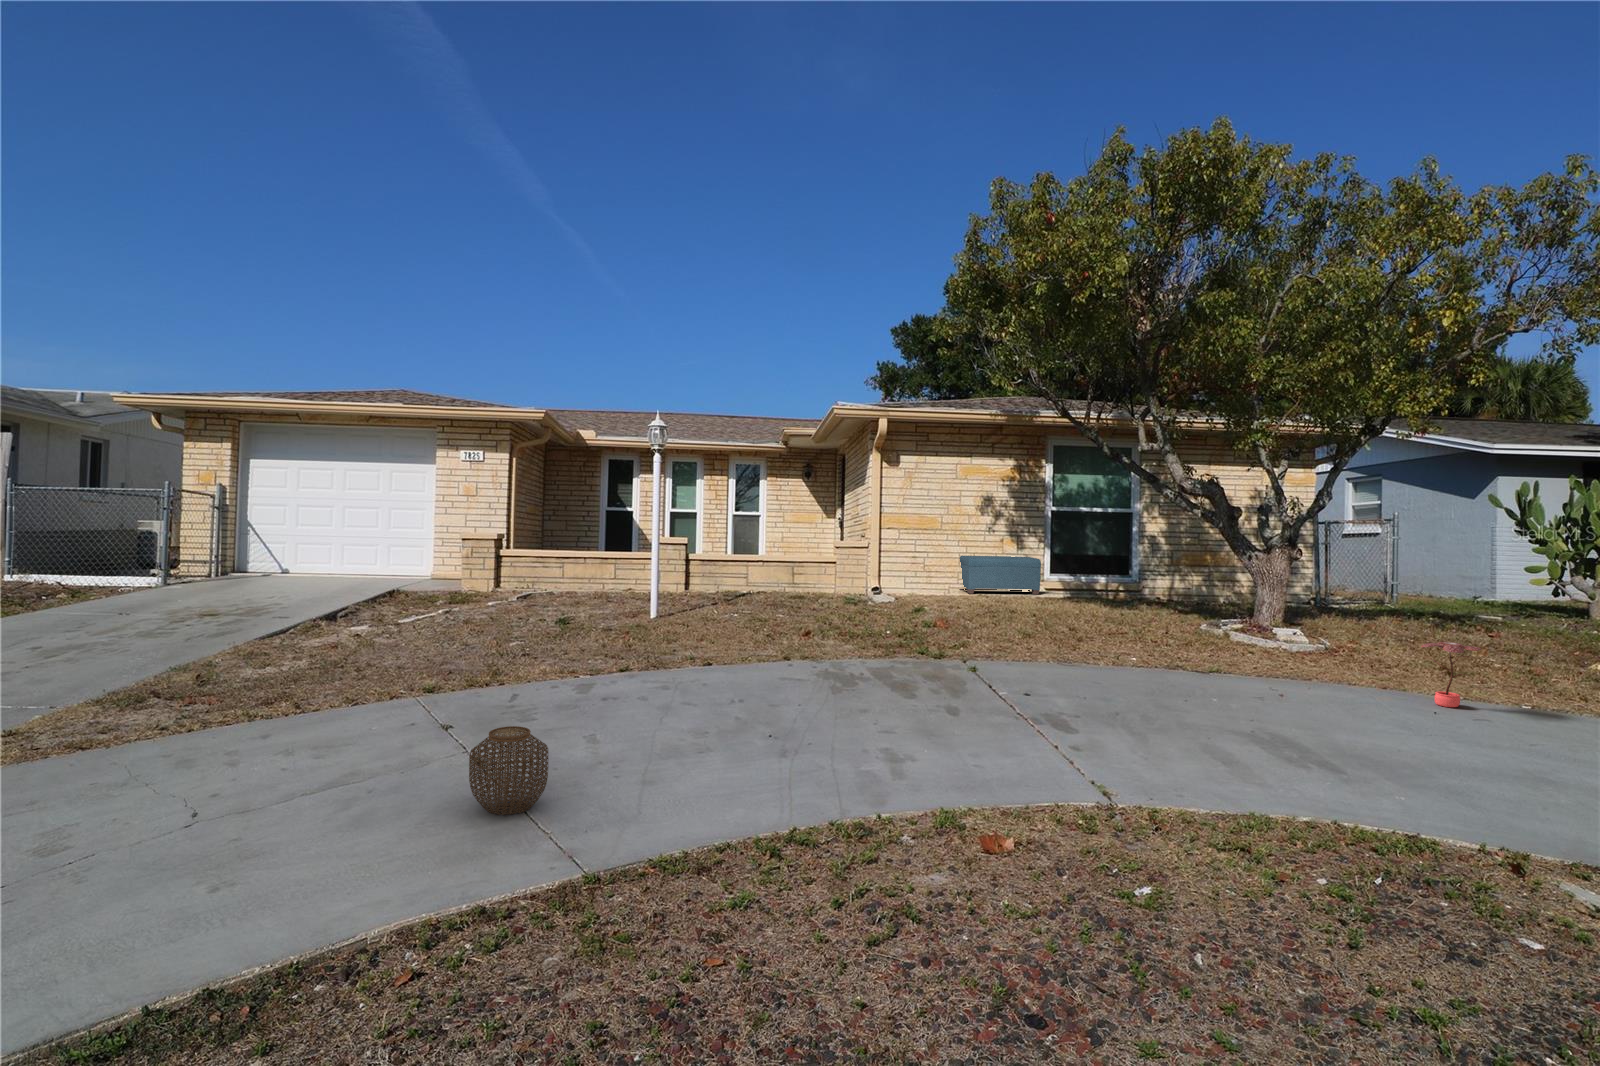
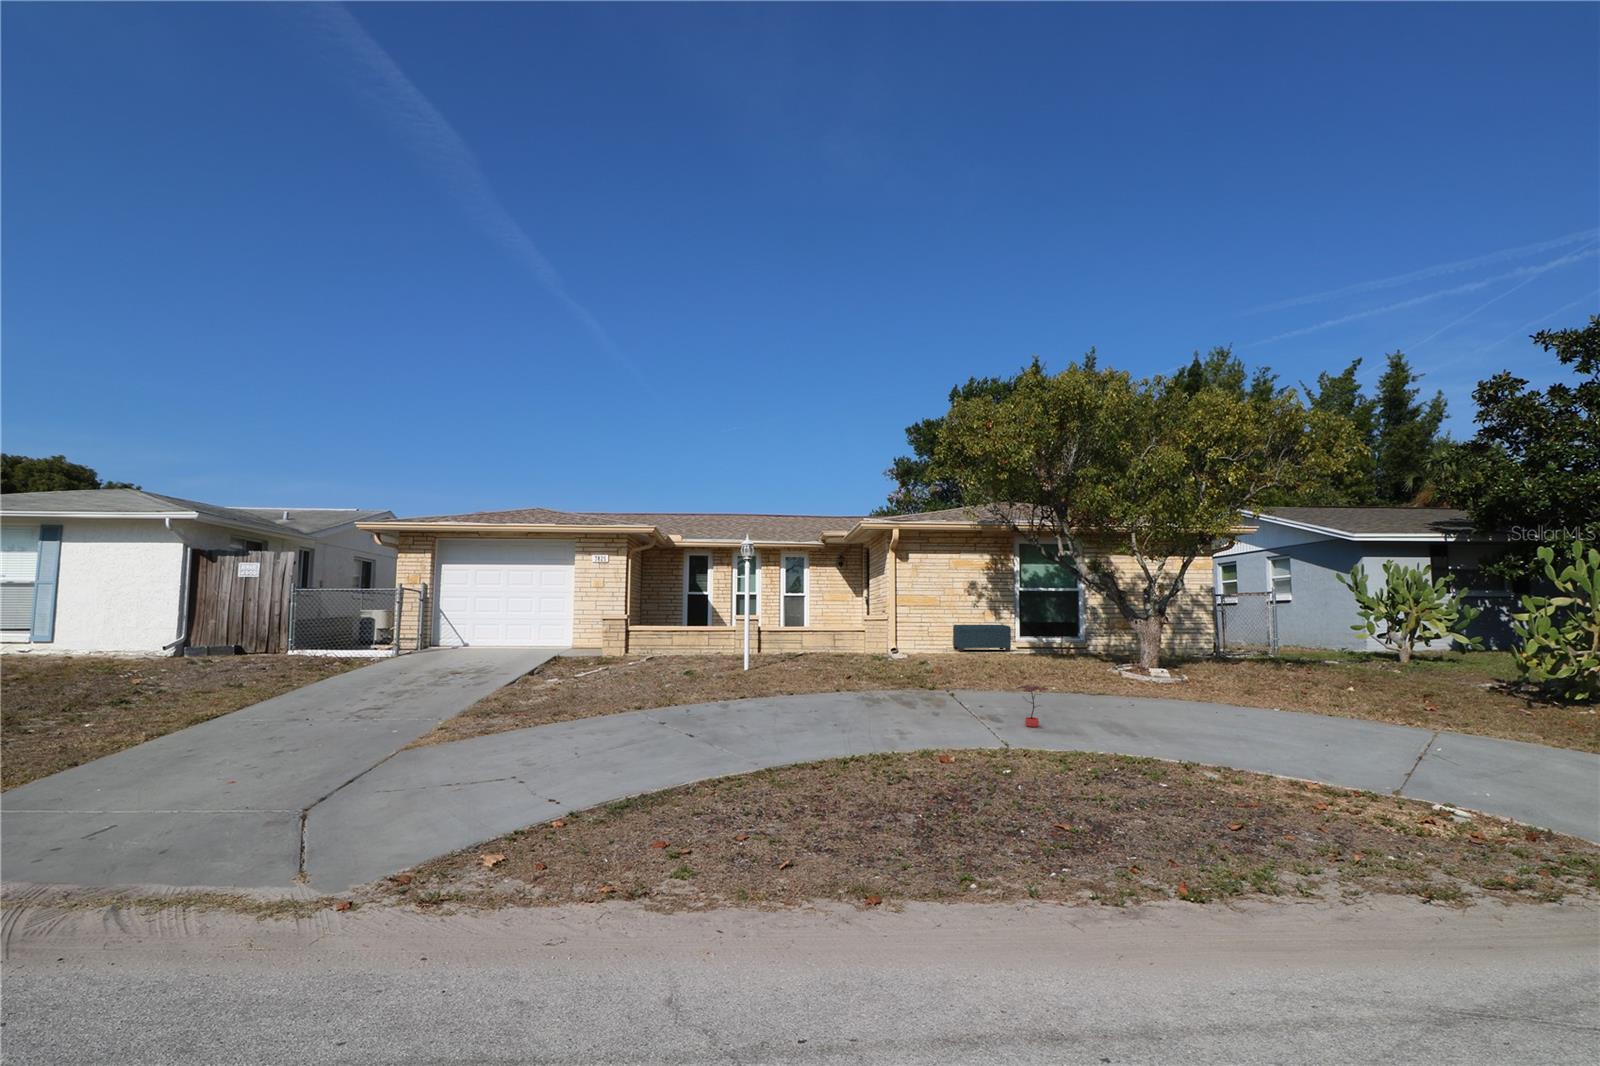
potted plant: present [1421,642,1481,707] -> present [1017,685,1048,727]
woven basket: present [469,726,548,815] -> none [712,708,746,746]

